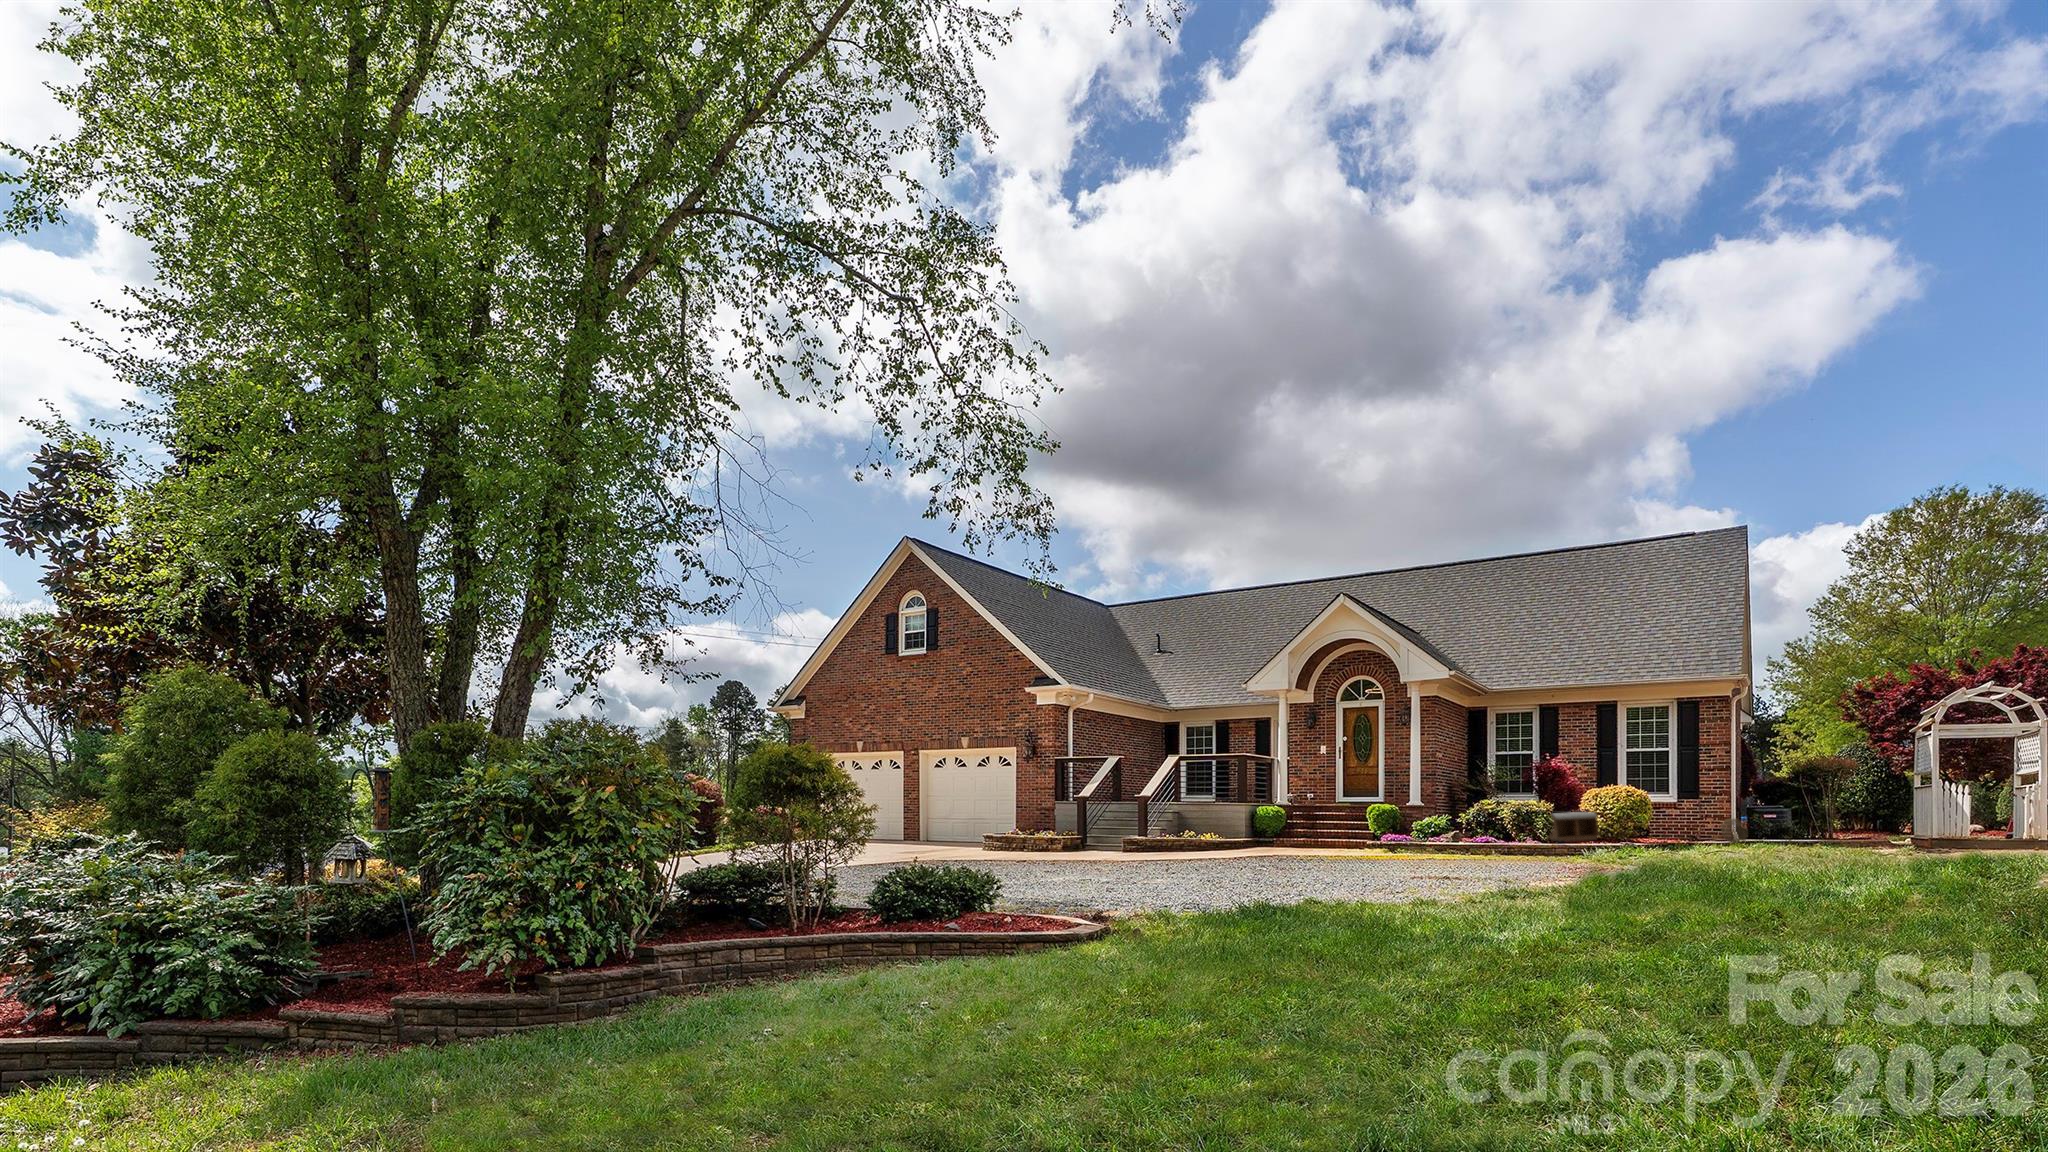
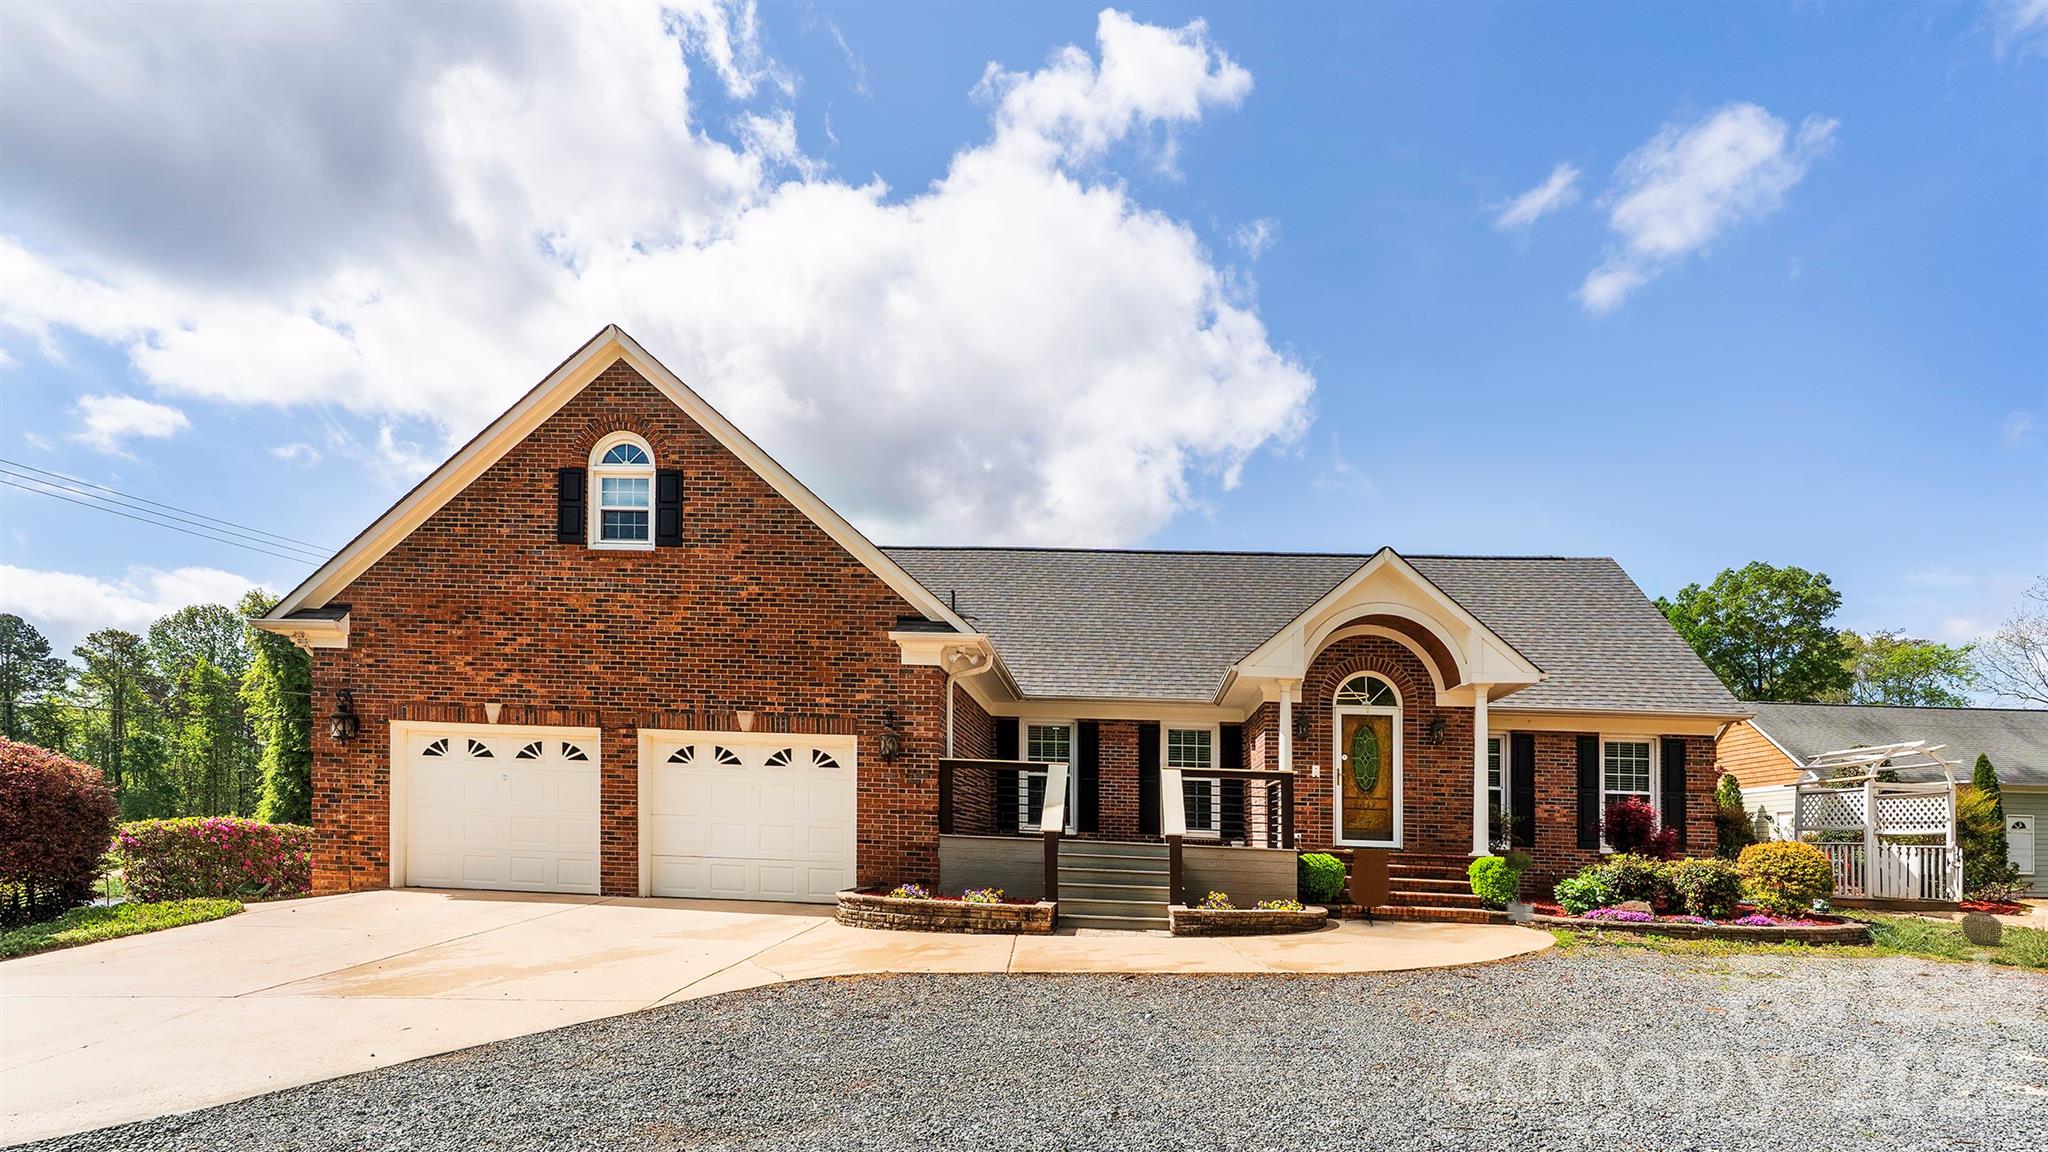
lounge chair: none [1288,793,1330,842] -> present [1345,849,1394,927]
potted tree: none [1412,793,1438,839] -> present [1503,852,1533,921]
bench: present [1549,812,1599,841] -> none [1712,889,1778,935]

